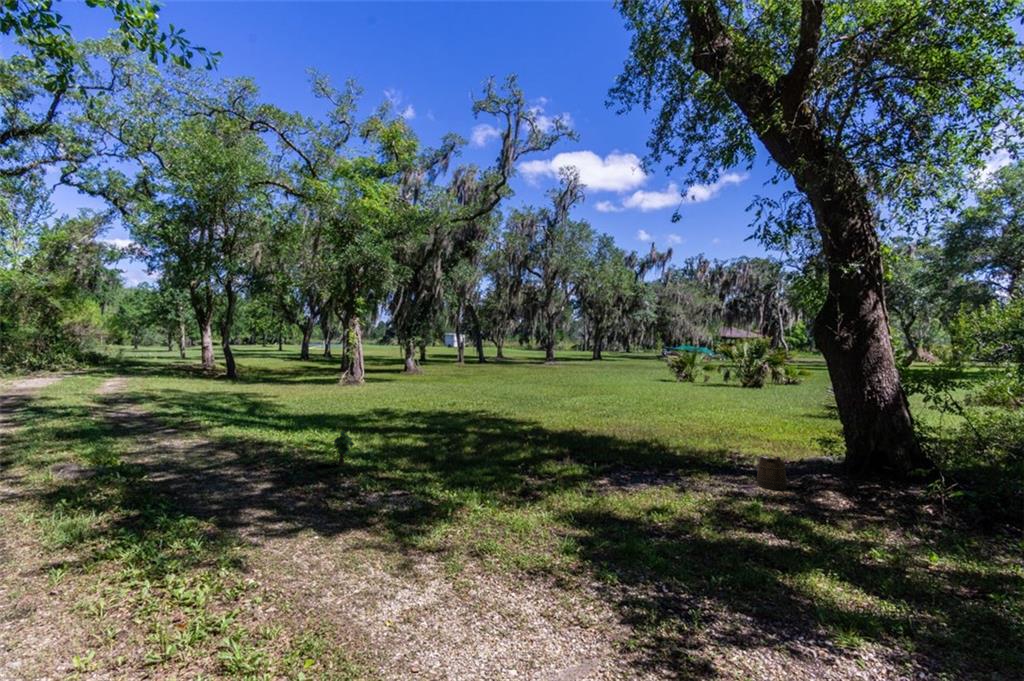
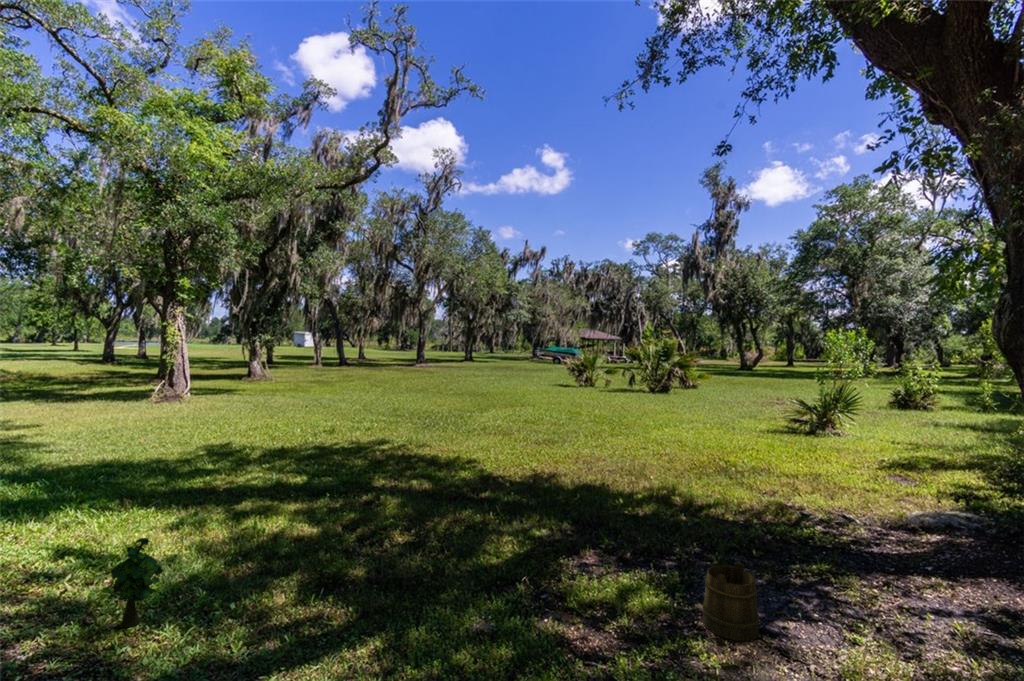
bucket: present [757,457,787,490] -> present [702,562,759,641]

